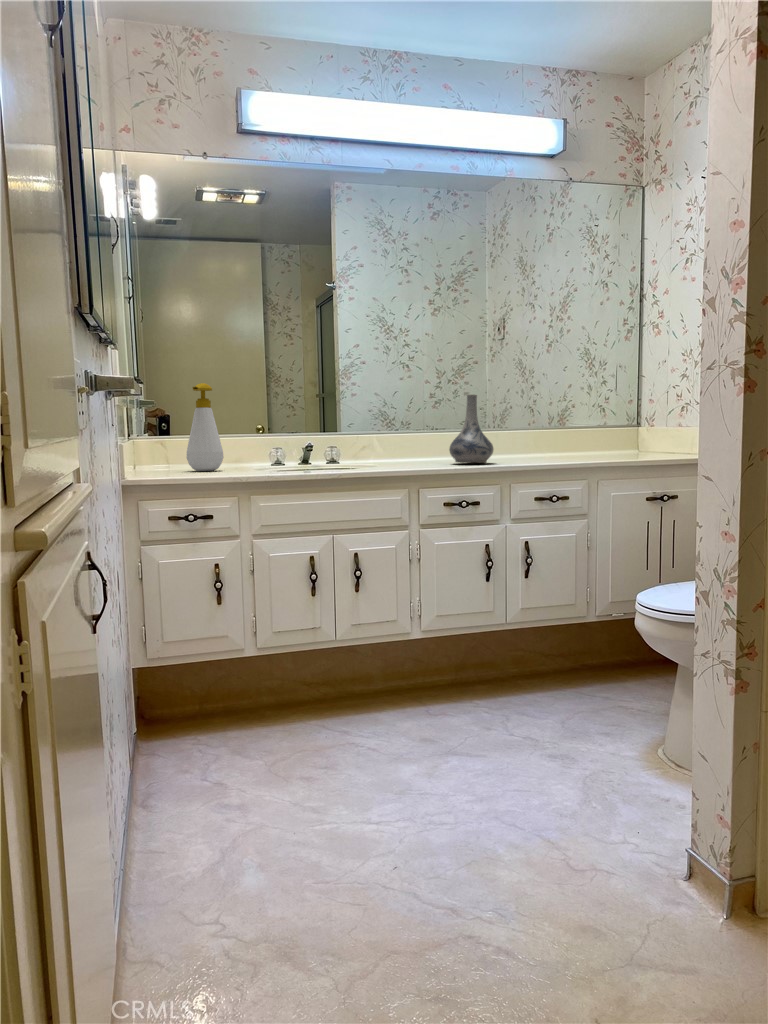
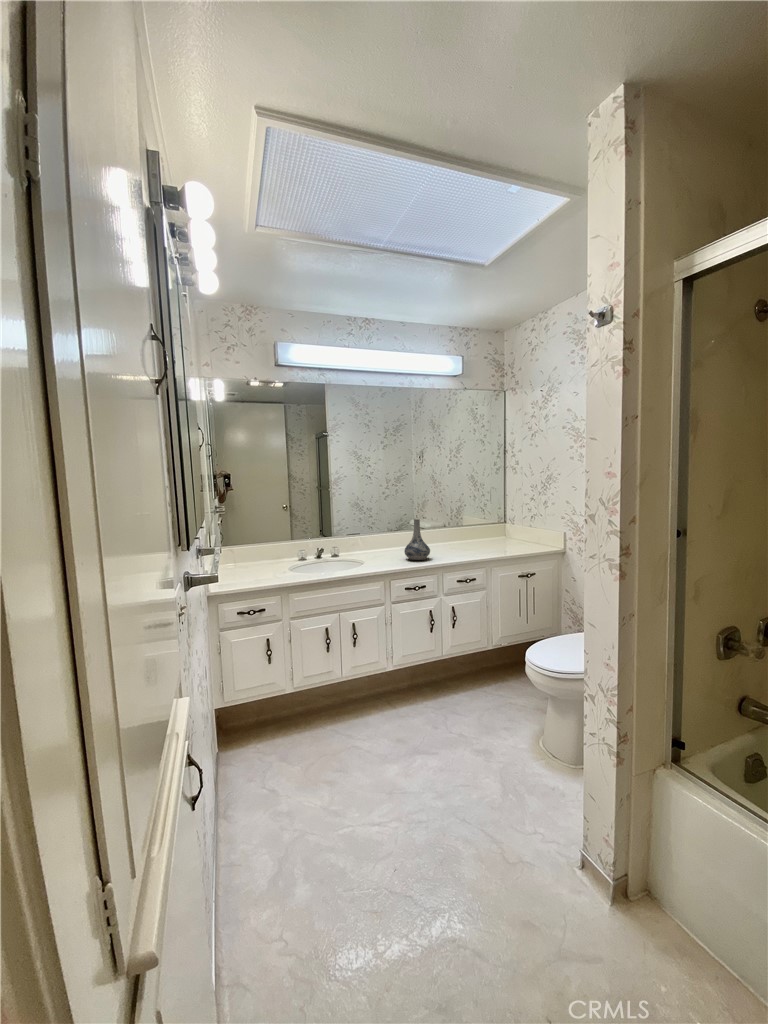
soap bottle: present [187,383,224,471] -> none [247,520,270,574]

